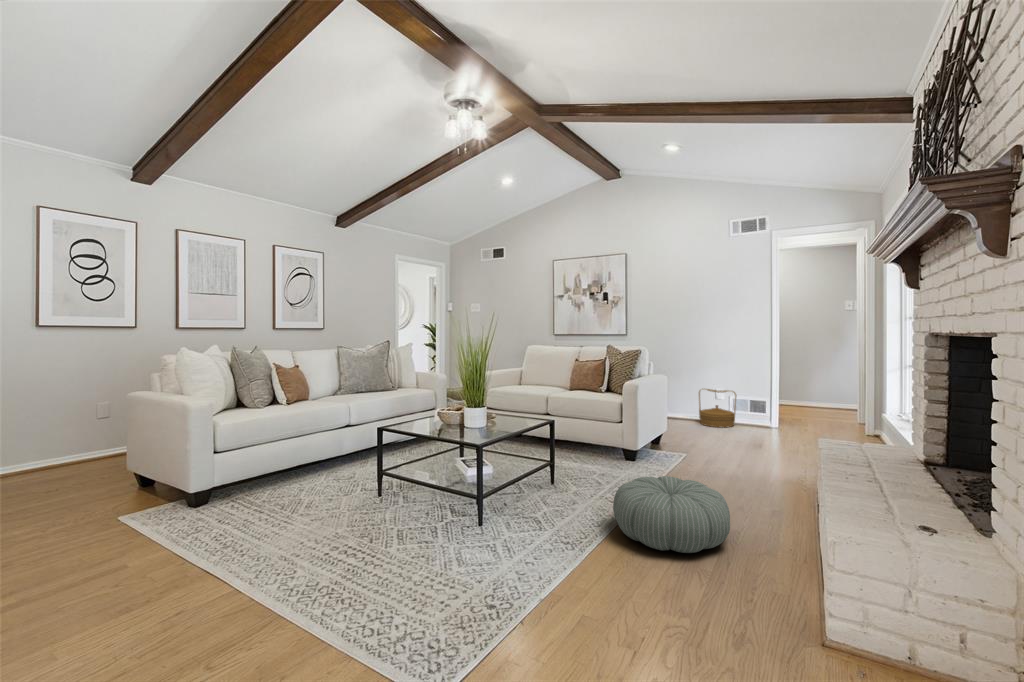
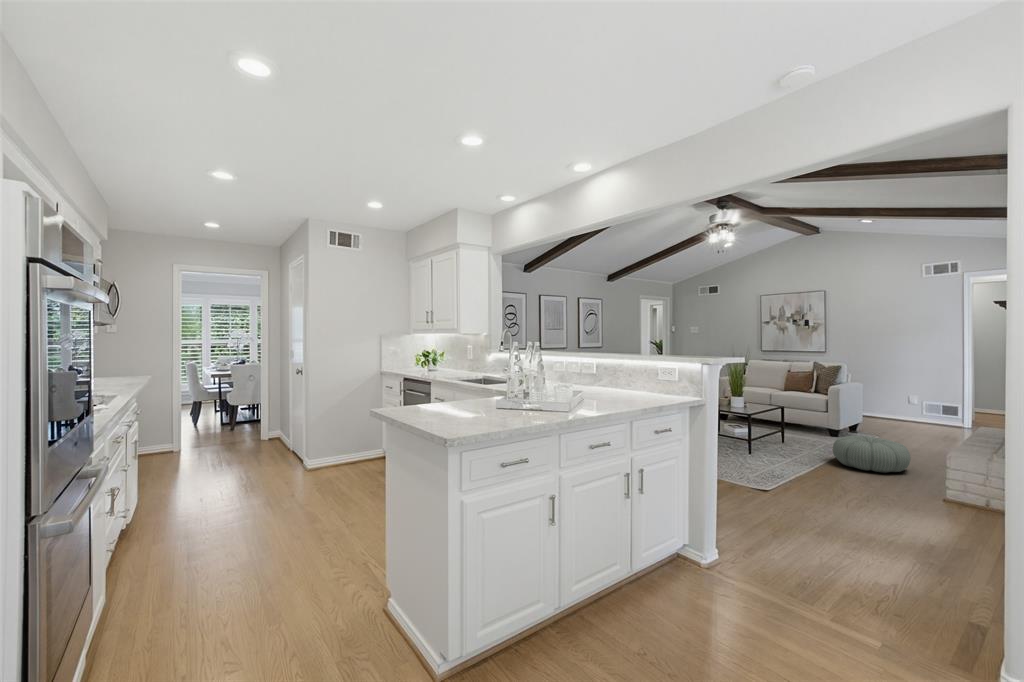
woven basket: present [699,389,736,427] -> none [893,395,929,425]

